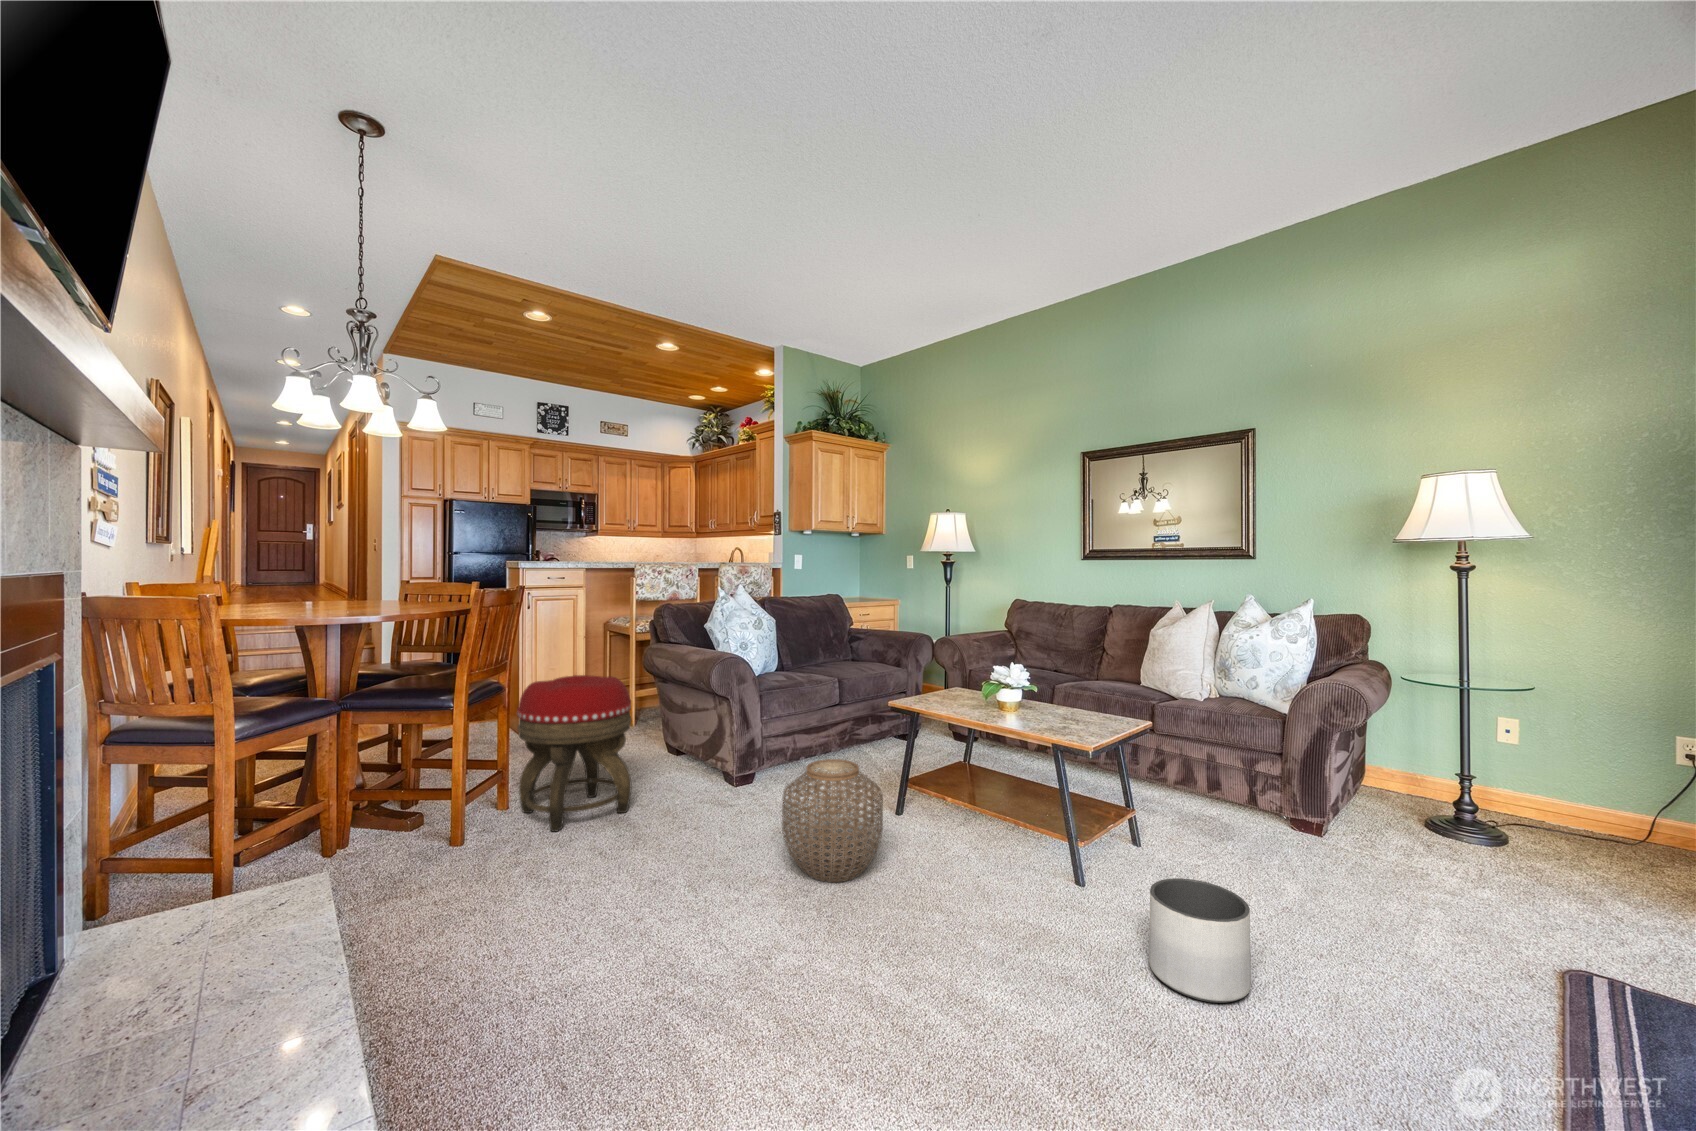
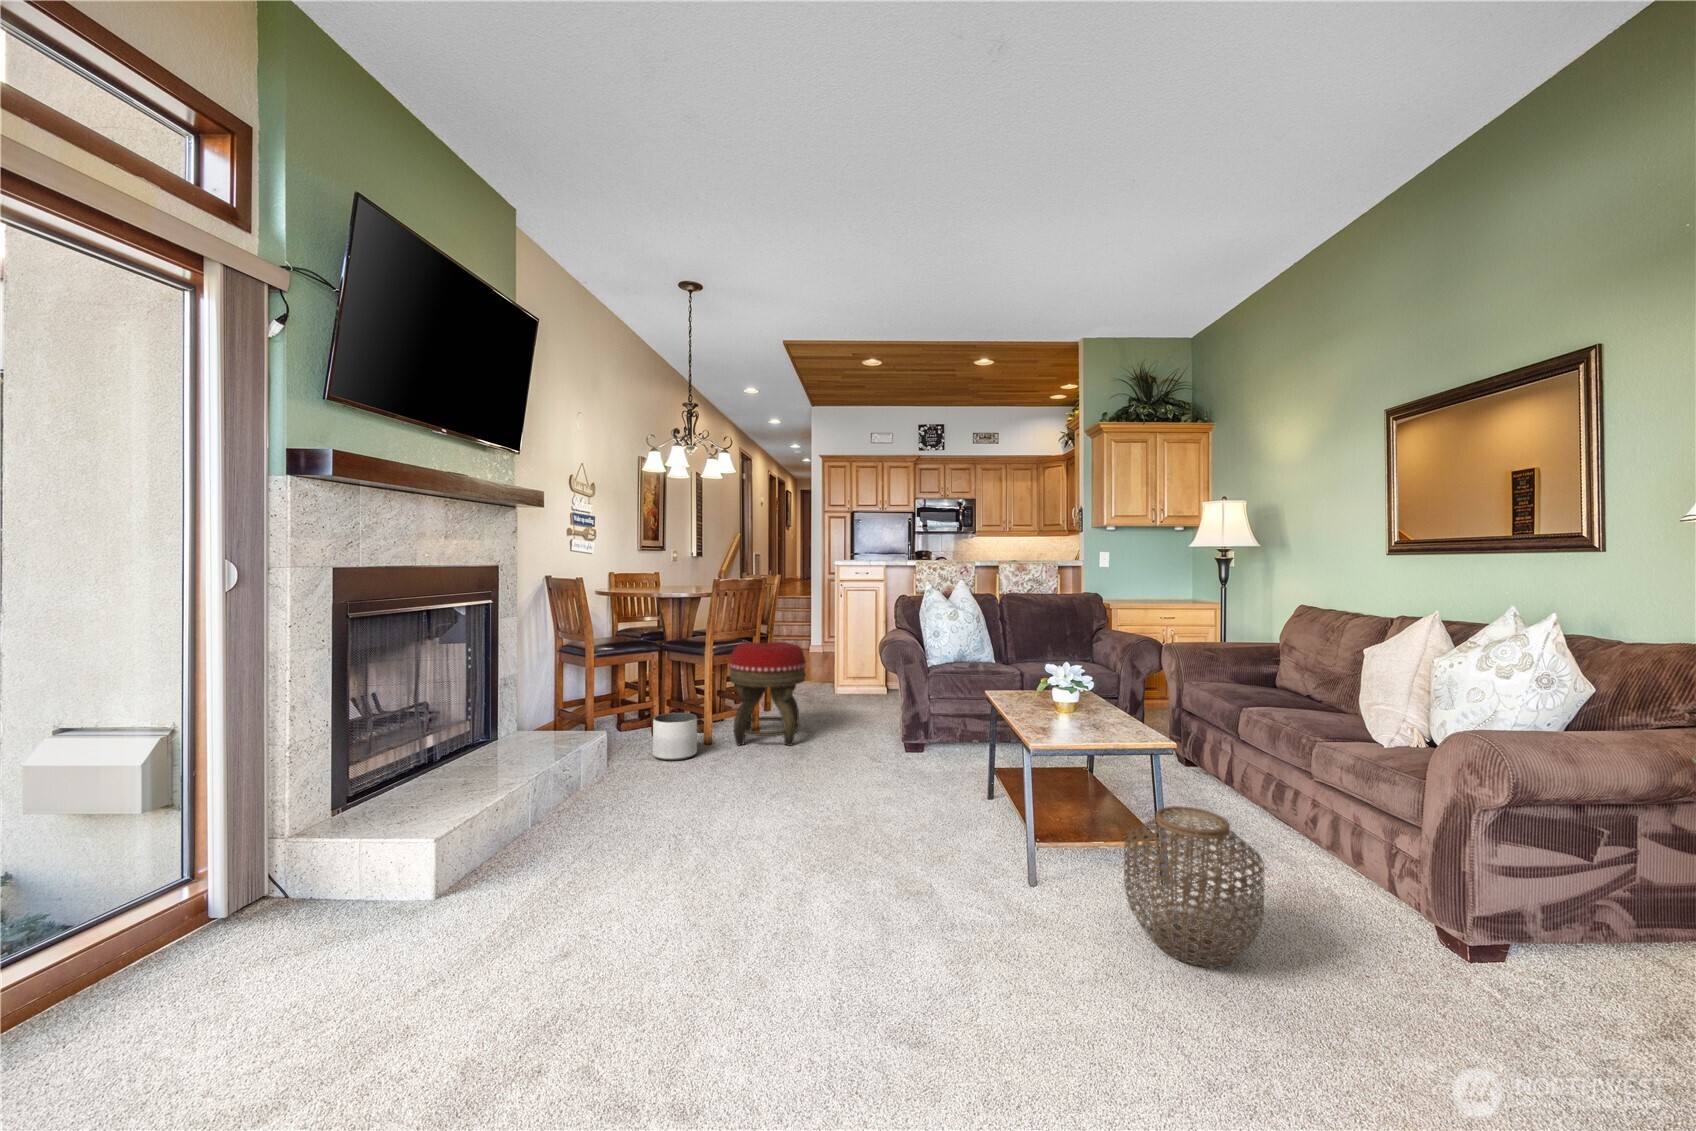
woven basket: present [782,759,883,882] -> present [1124,806,1264,967]
planter: present [1149,878,1251,1003] -> present [653,713,697,760]

